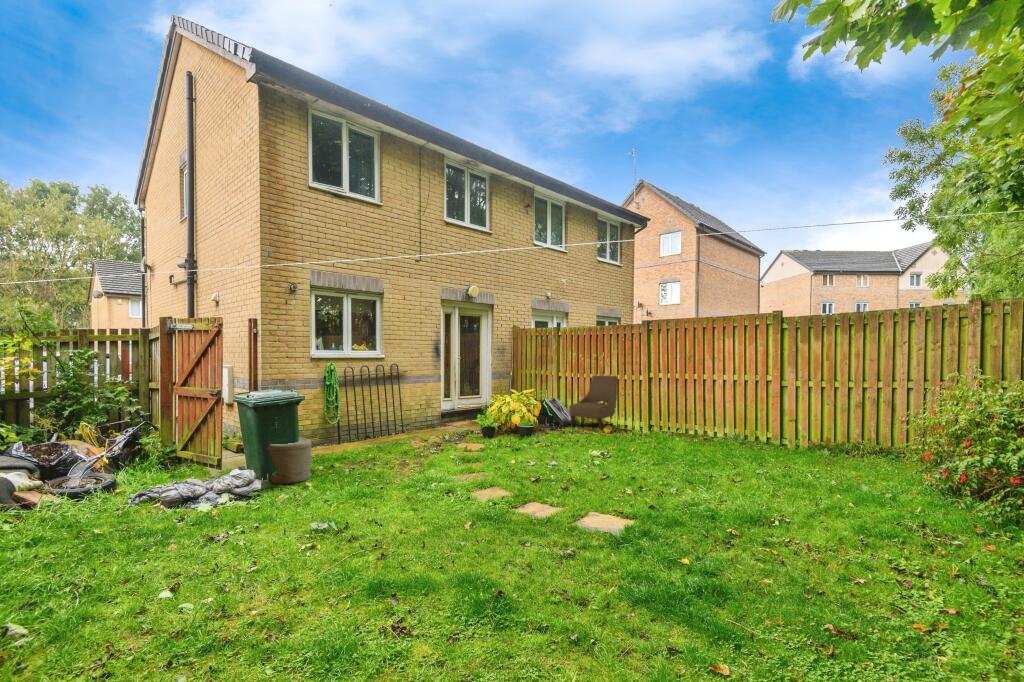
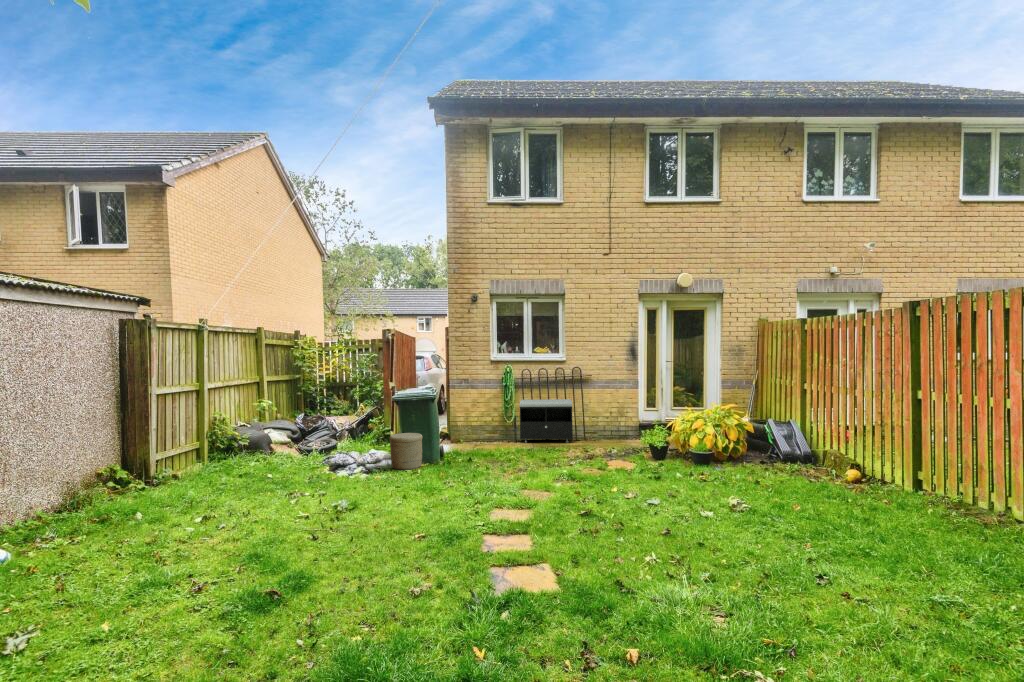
chair: present [569,376,618,429] -> none [767,399,856,481]
storage bench: none [344,395,405,441] -> present [520,399,573,443]

